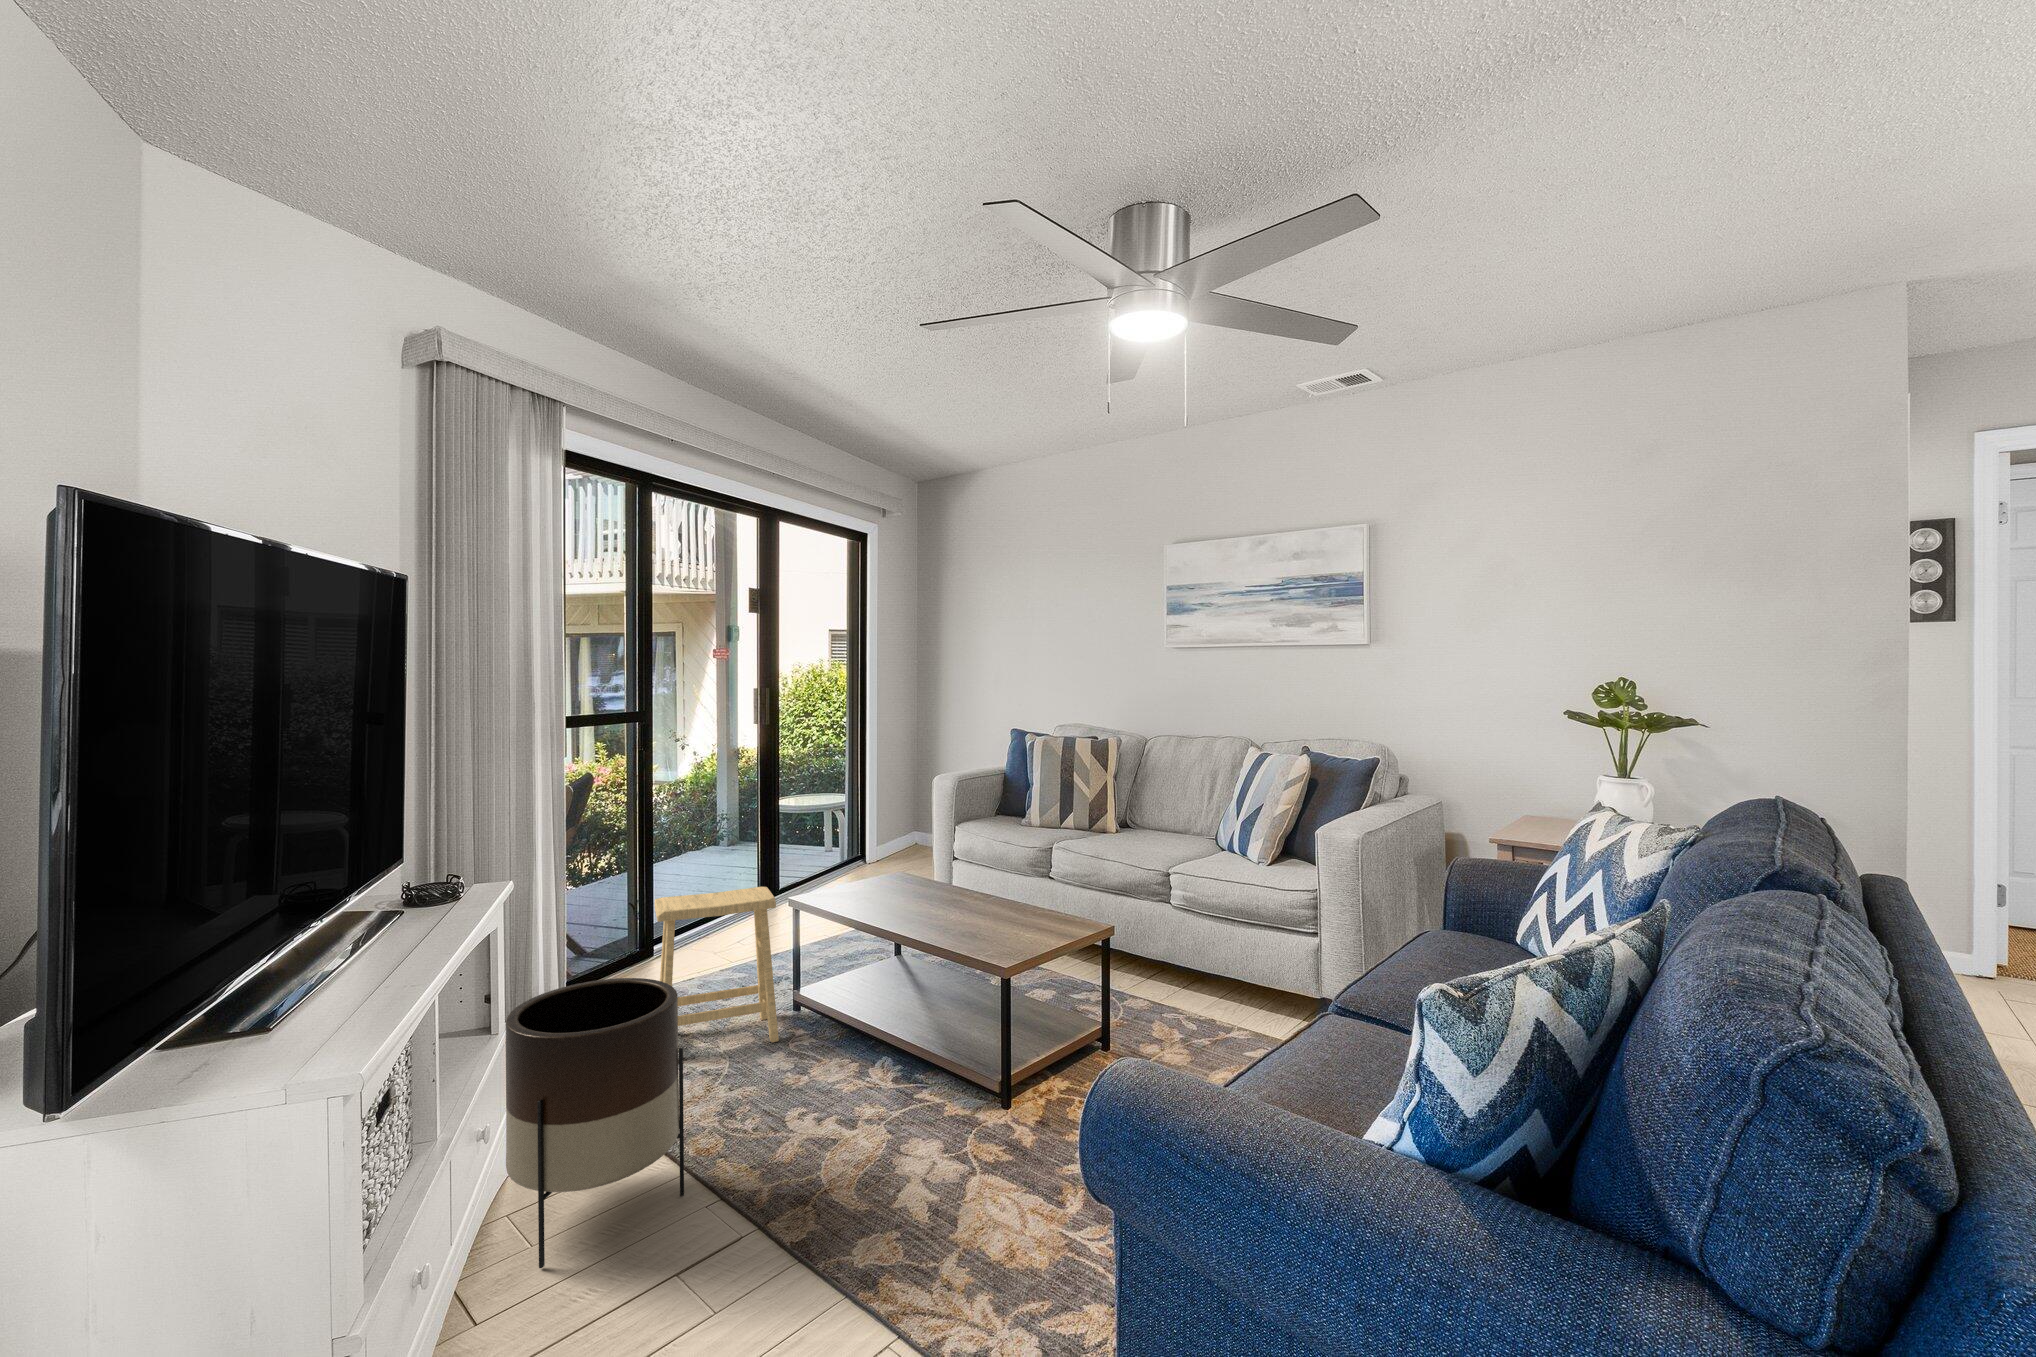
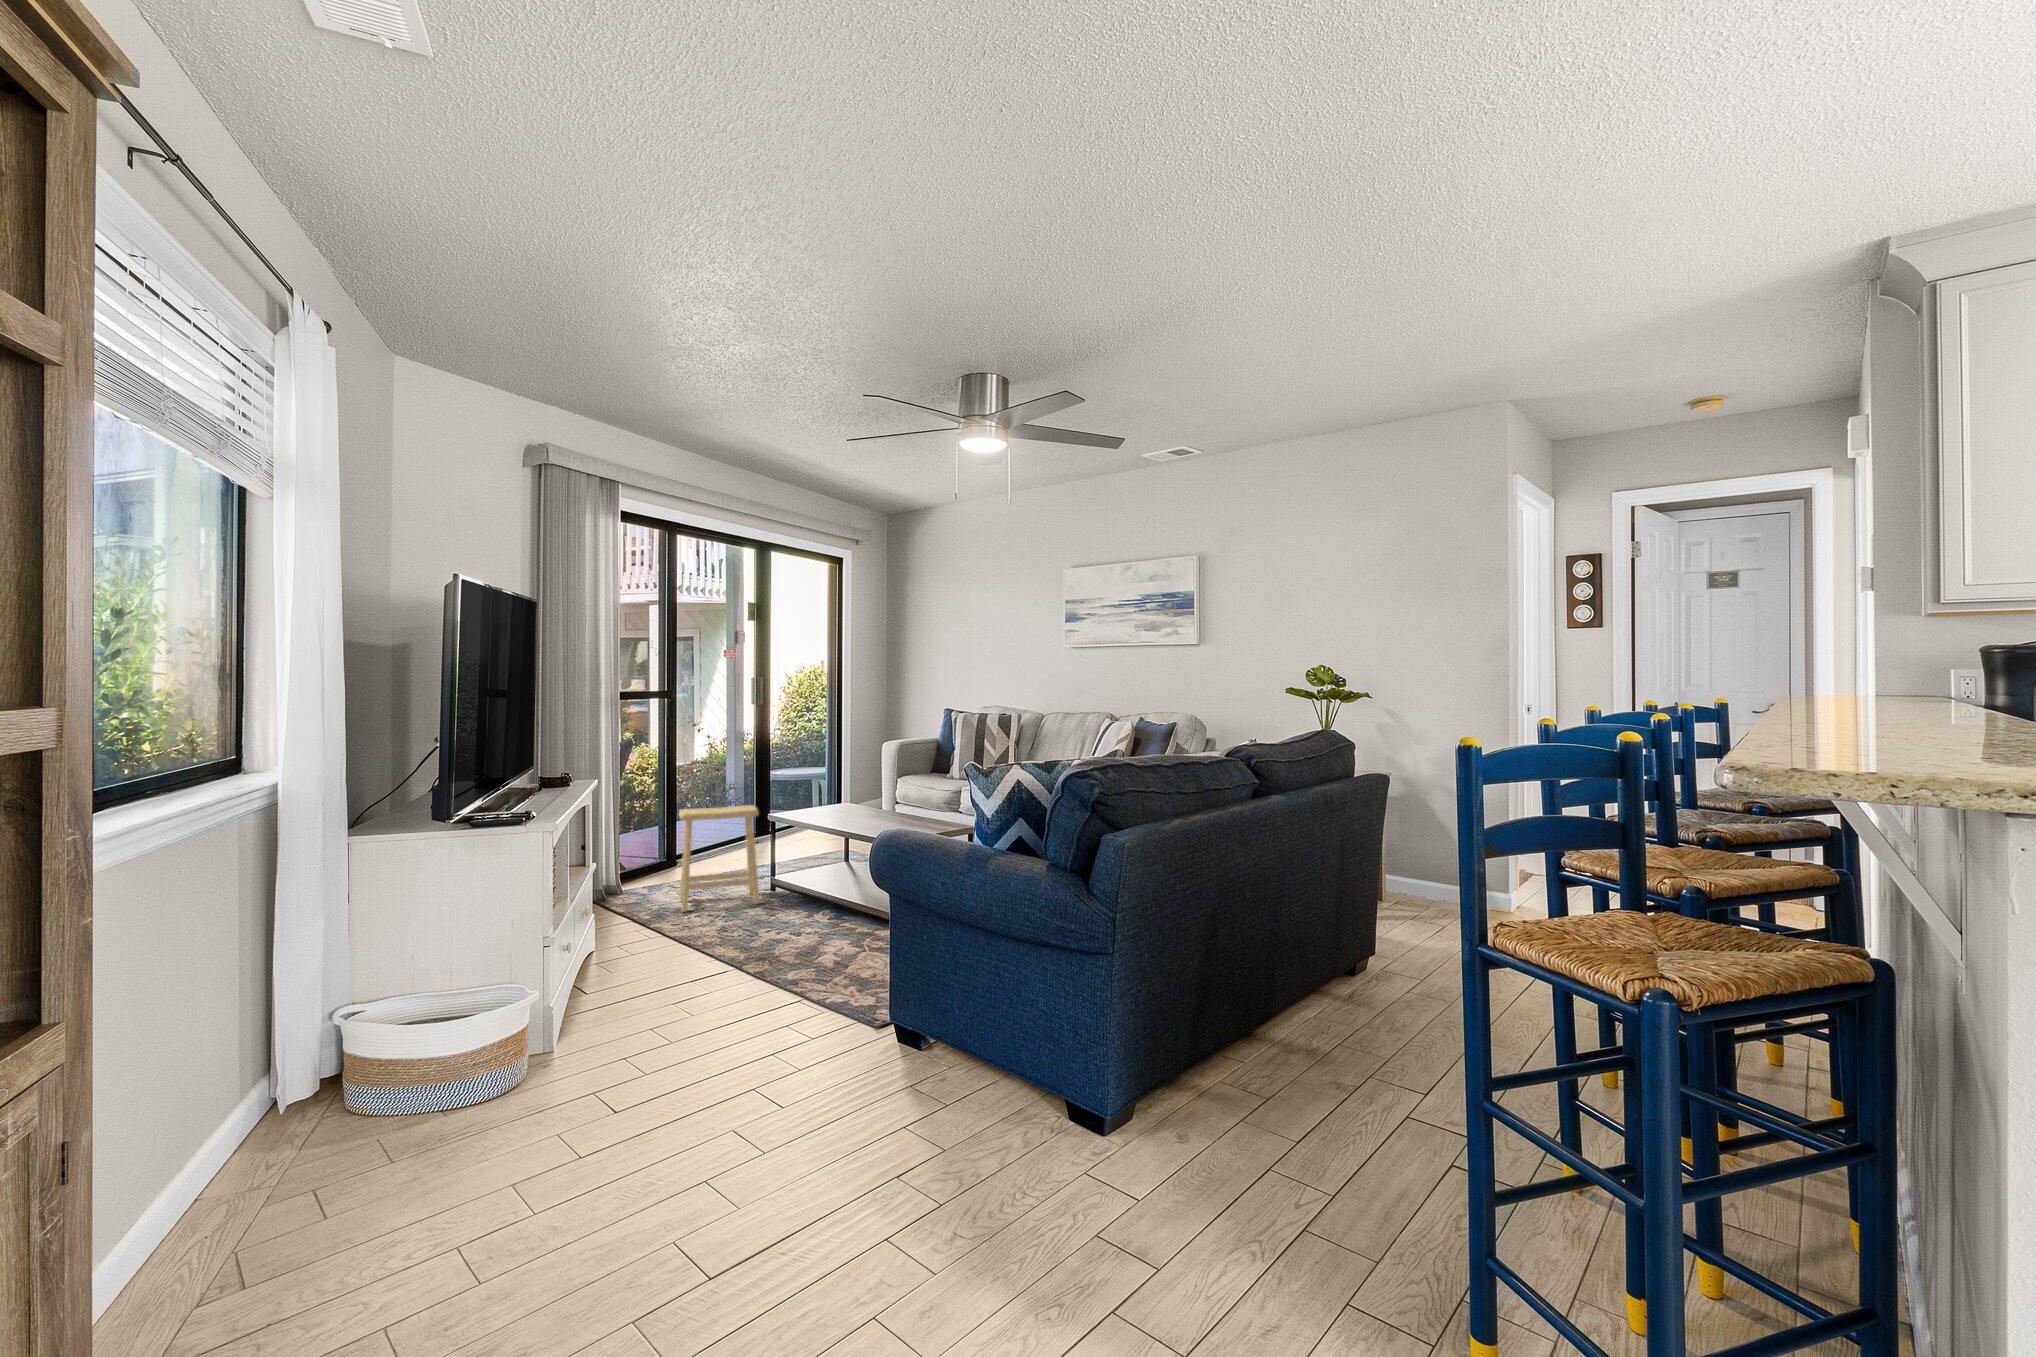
planter: present [506,978,684,1268] -> none [598,837,696,980]

